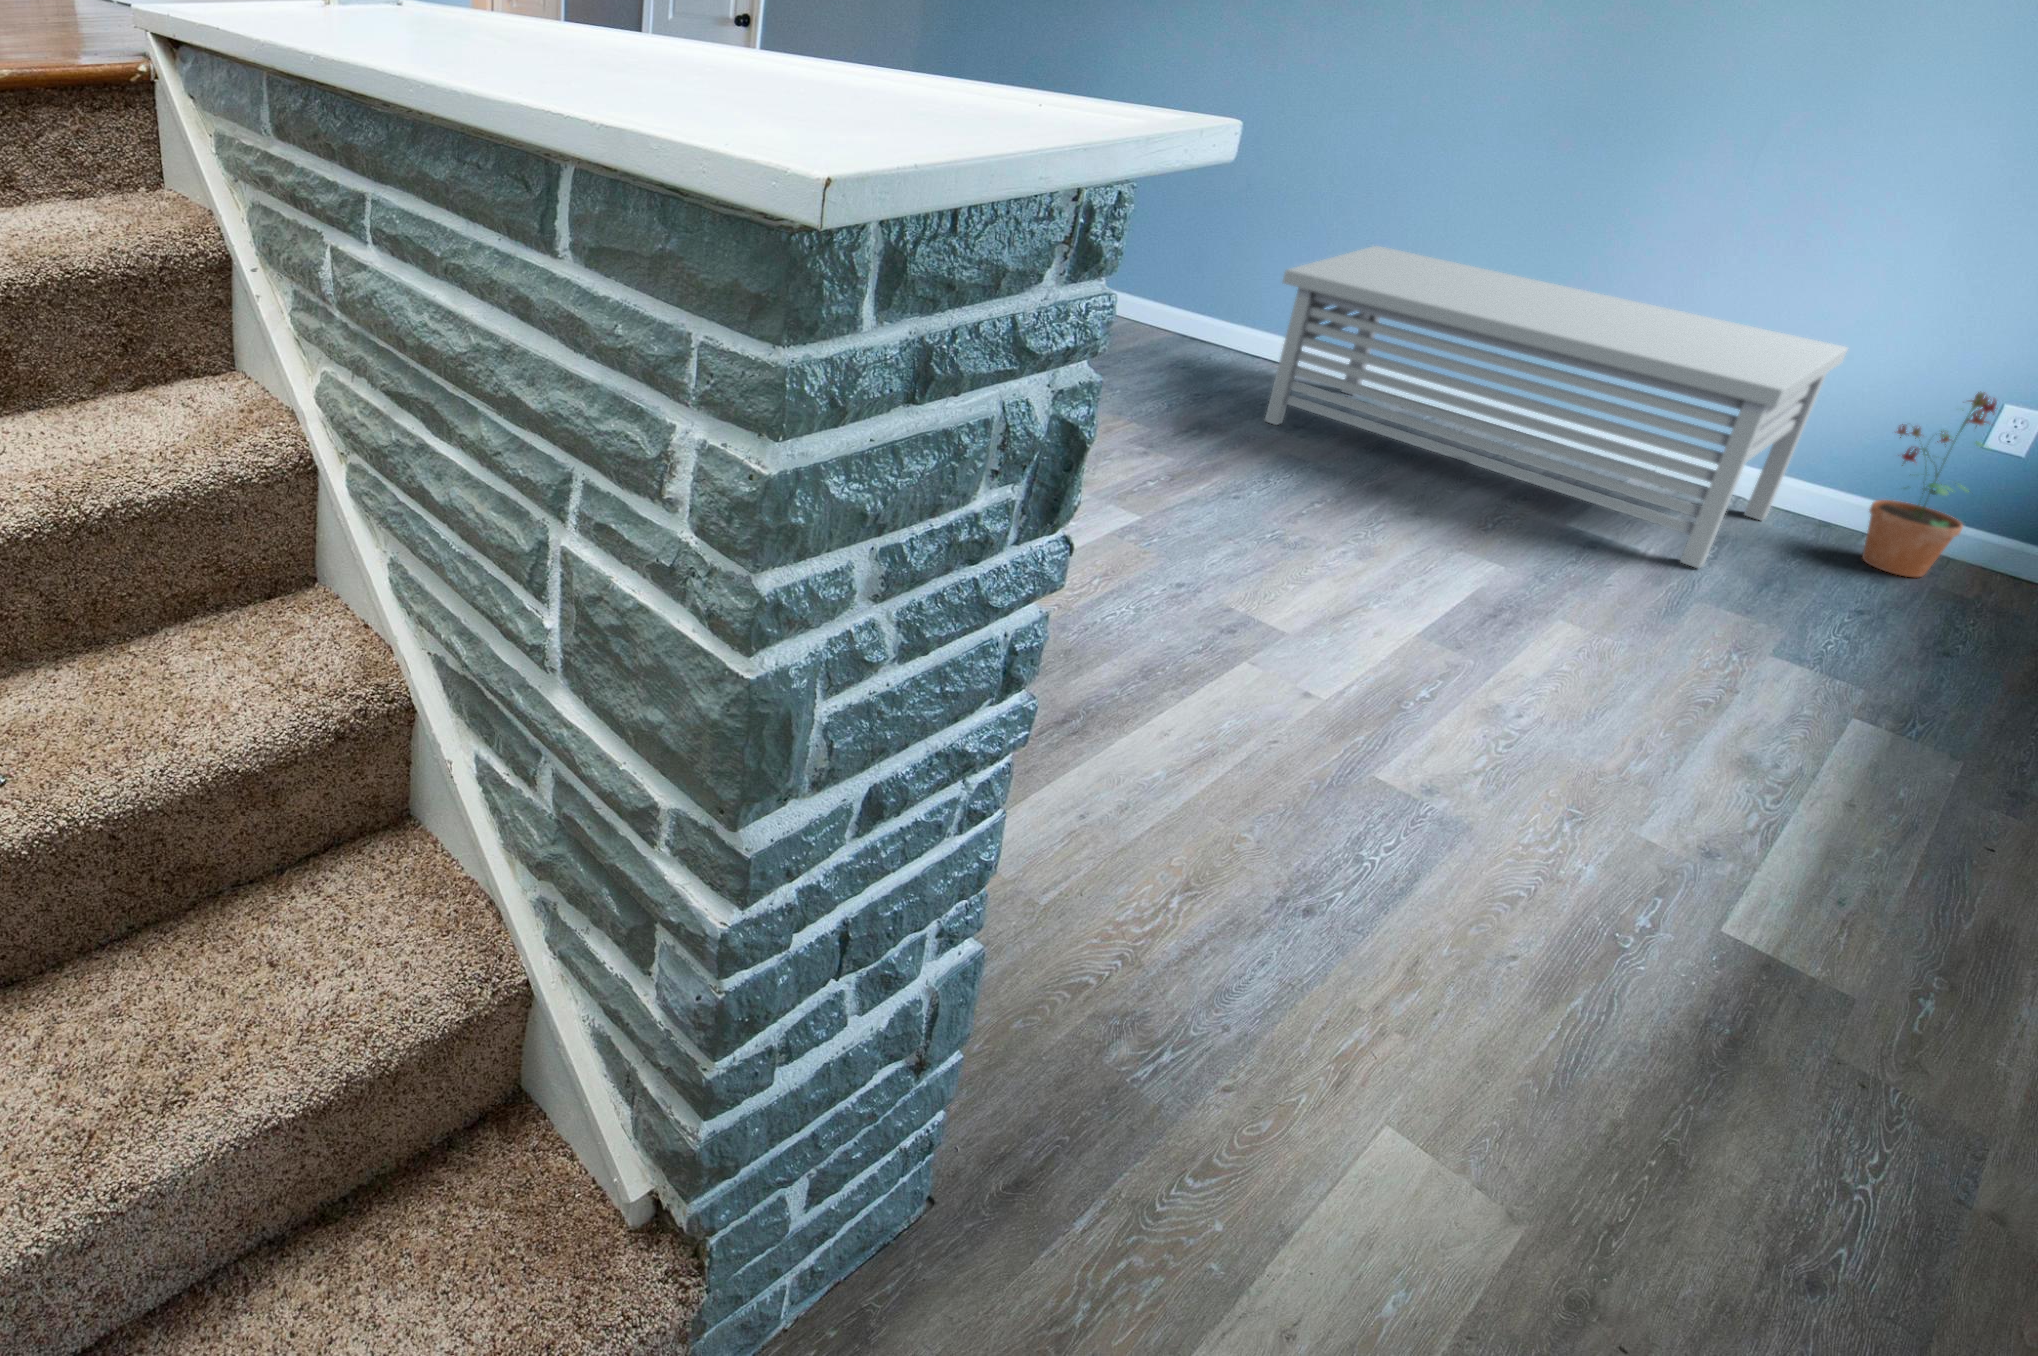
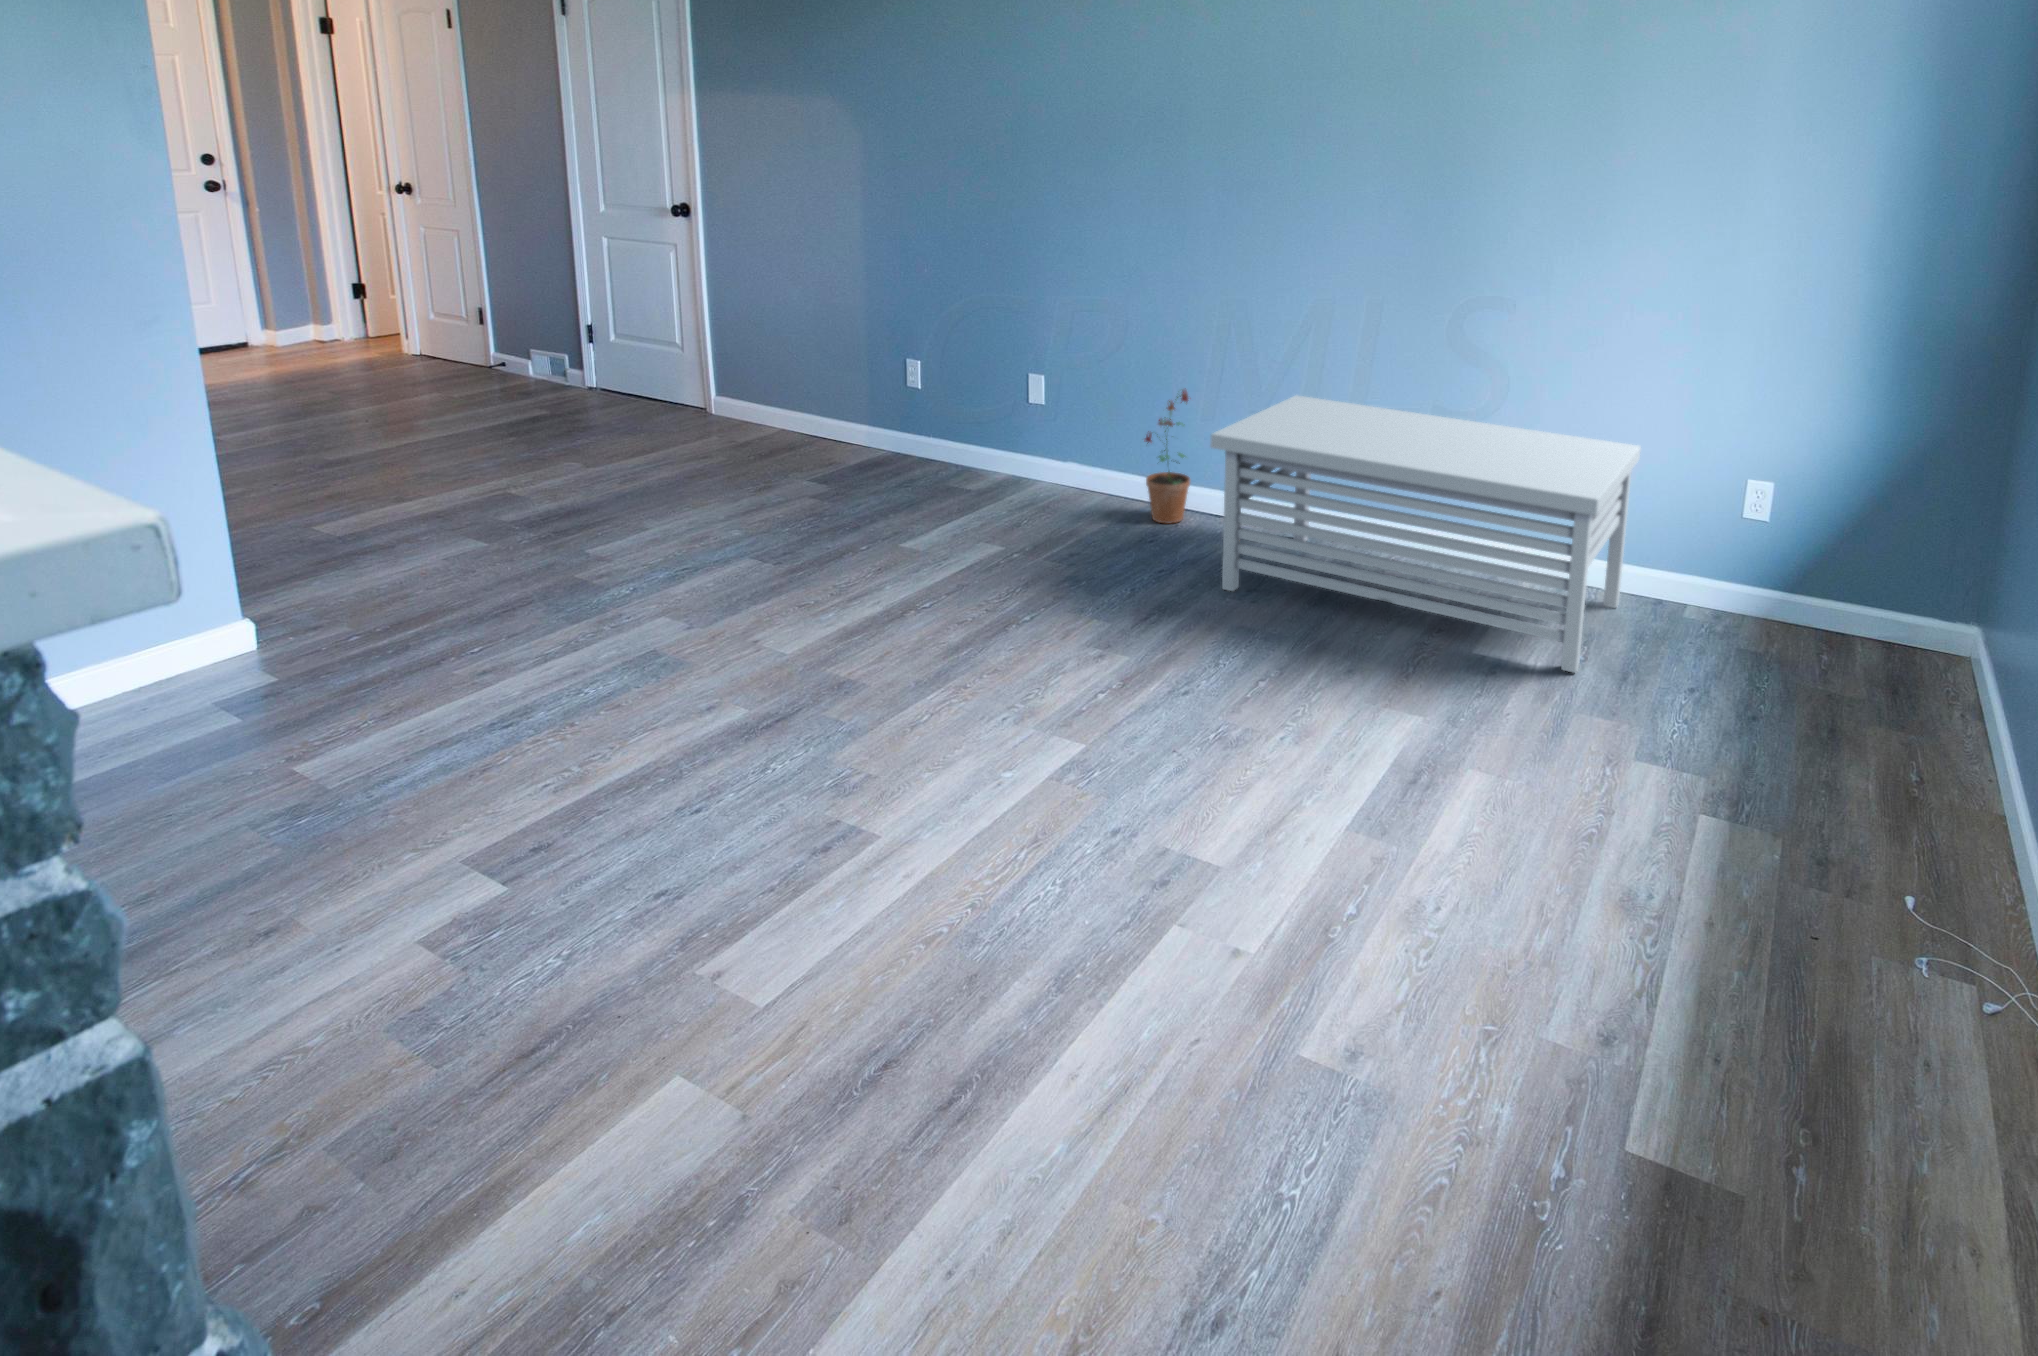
potted plant: present [1862,392,1998,577] -> present [1145,390,1190,524]

